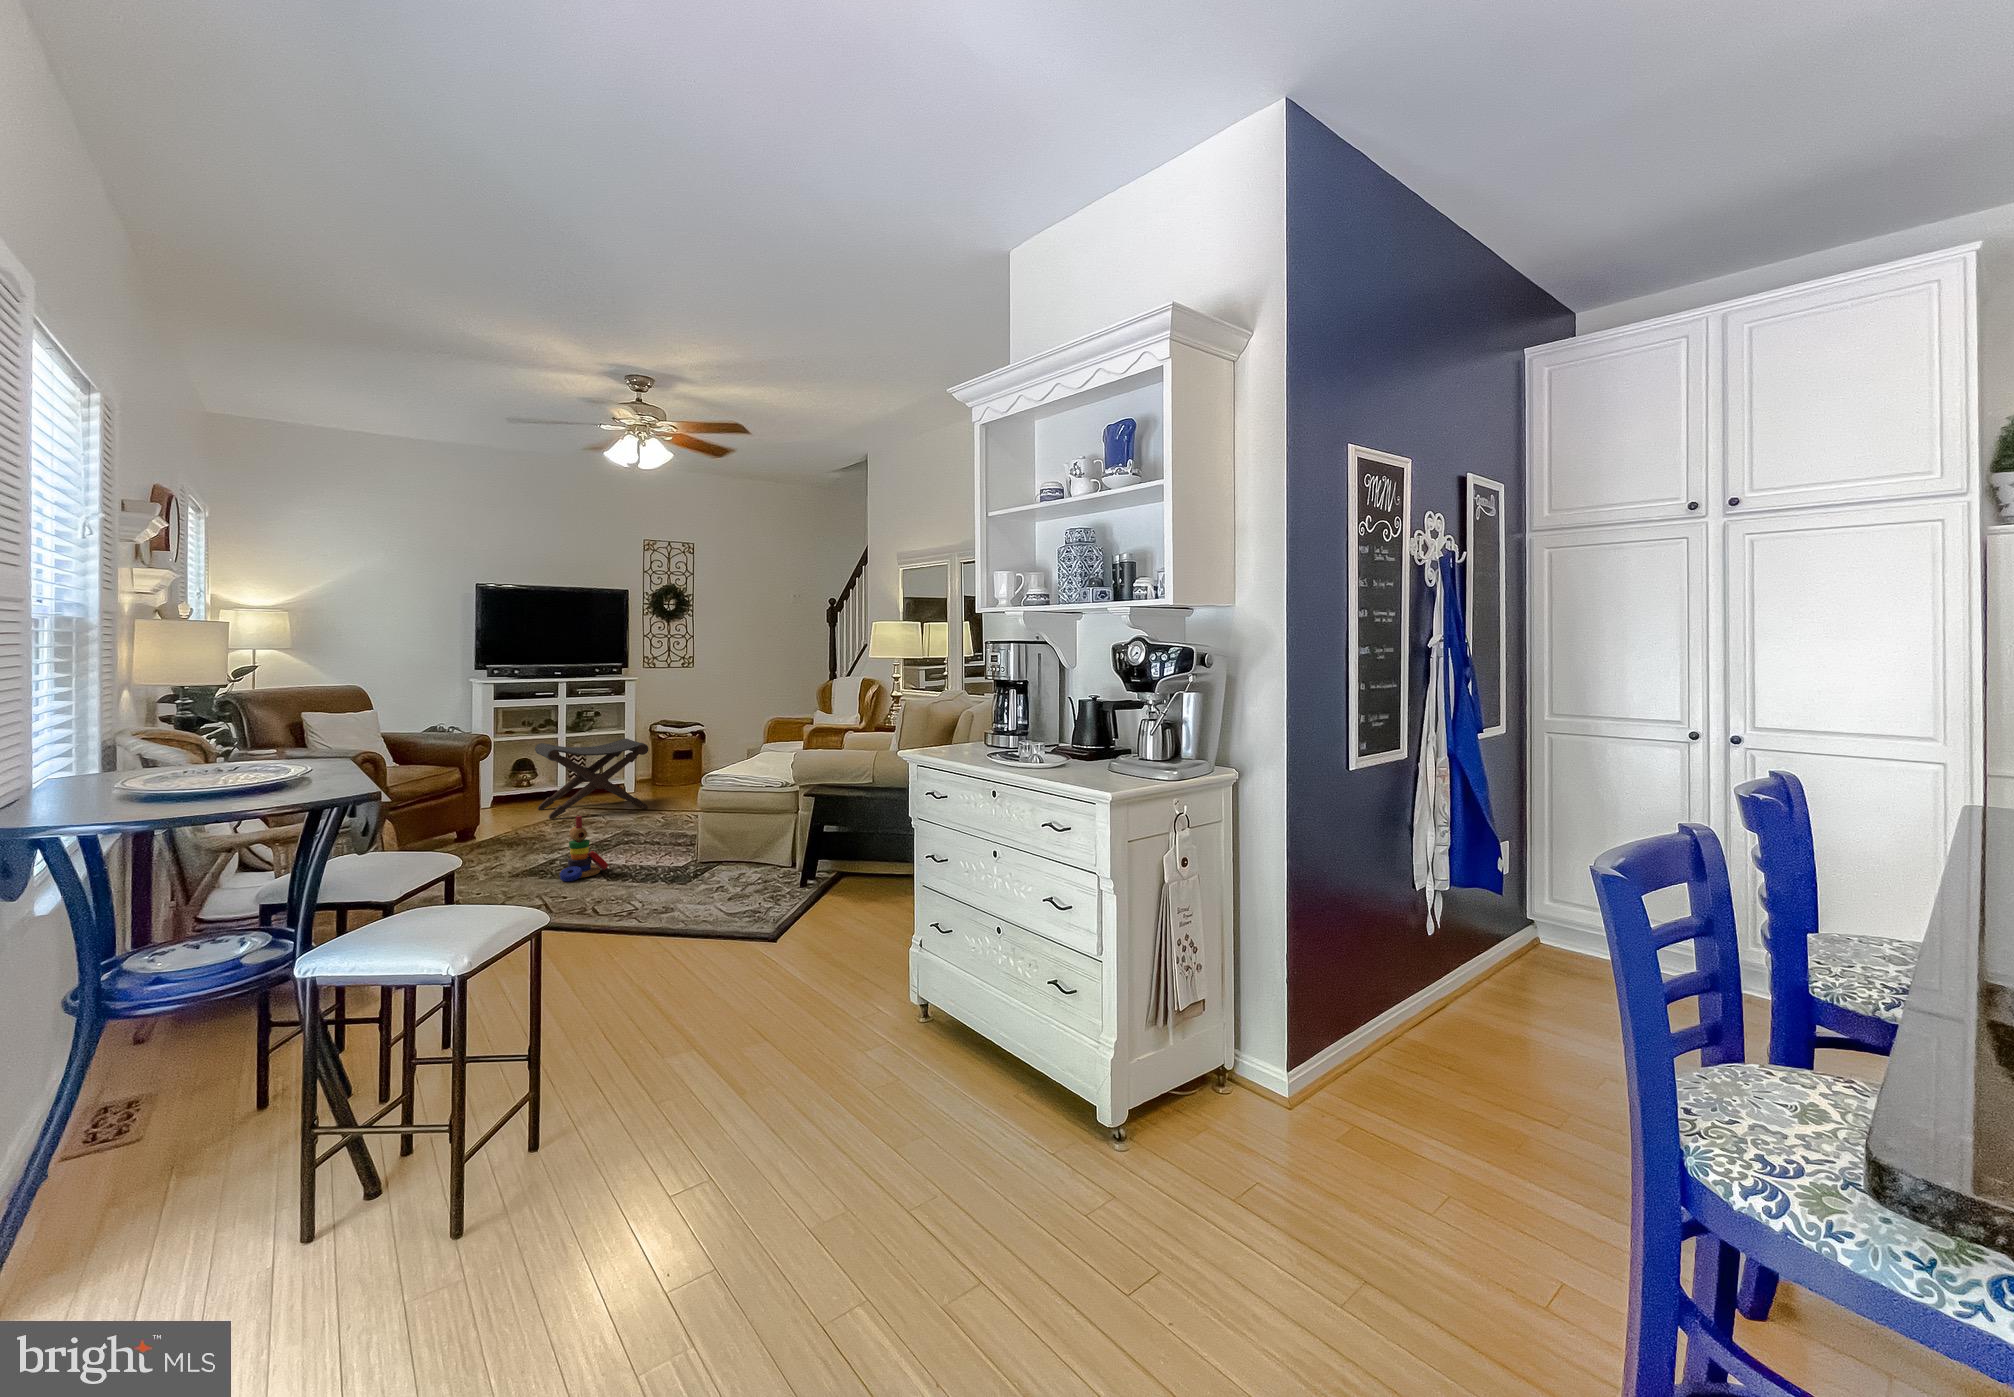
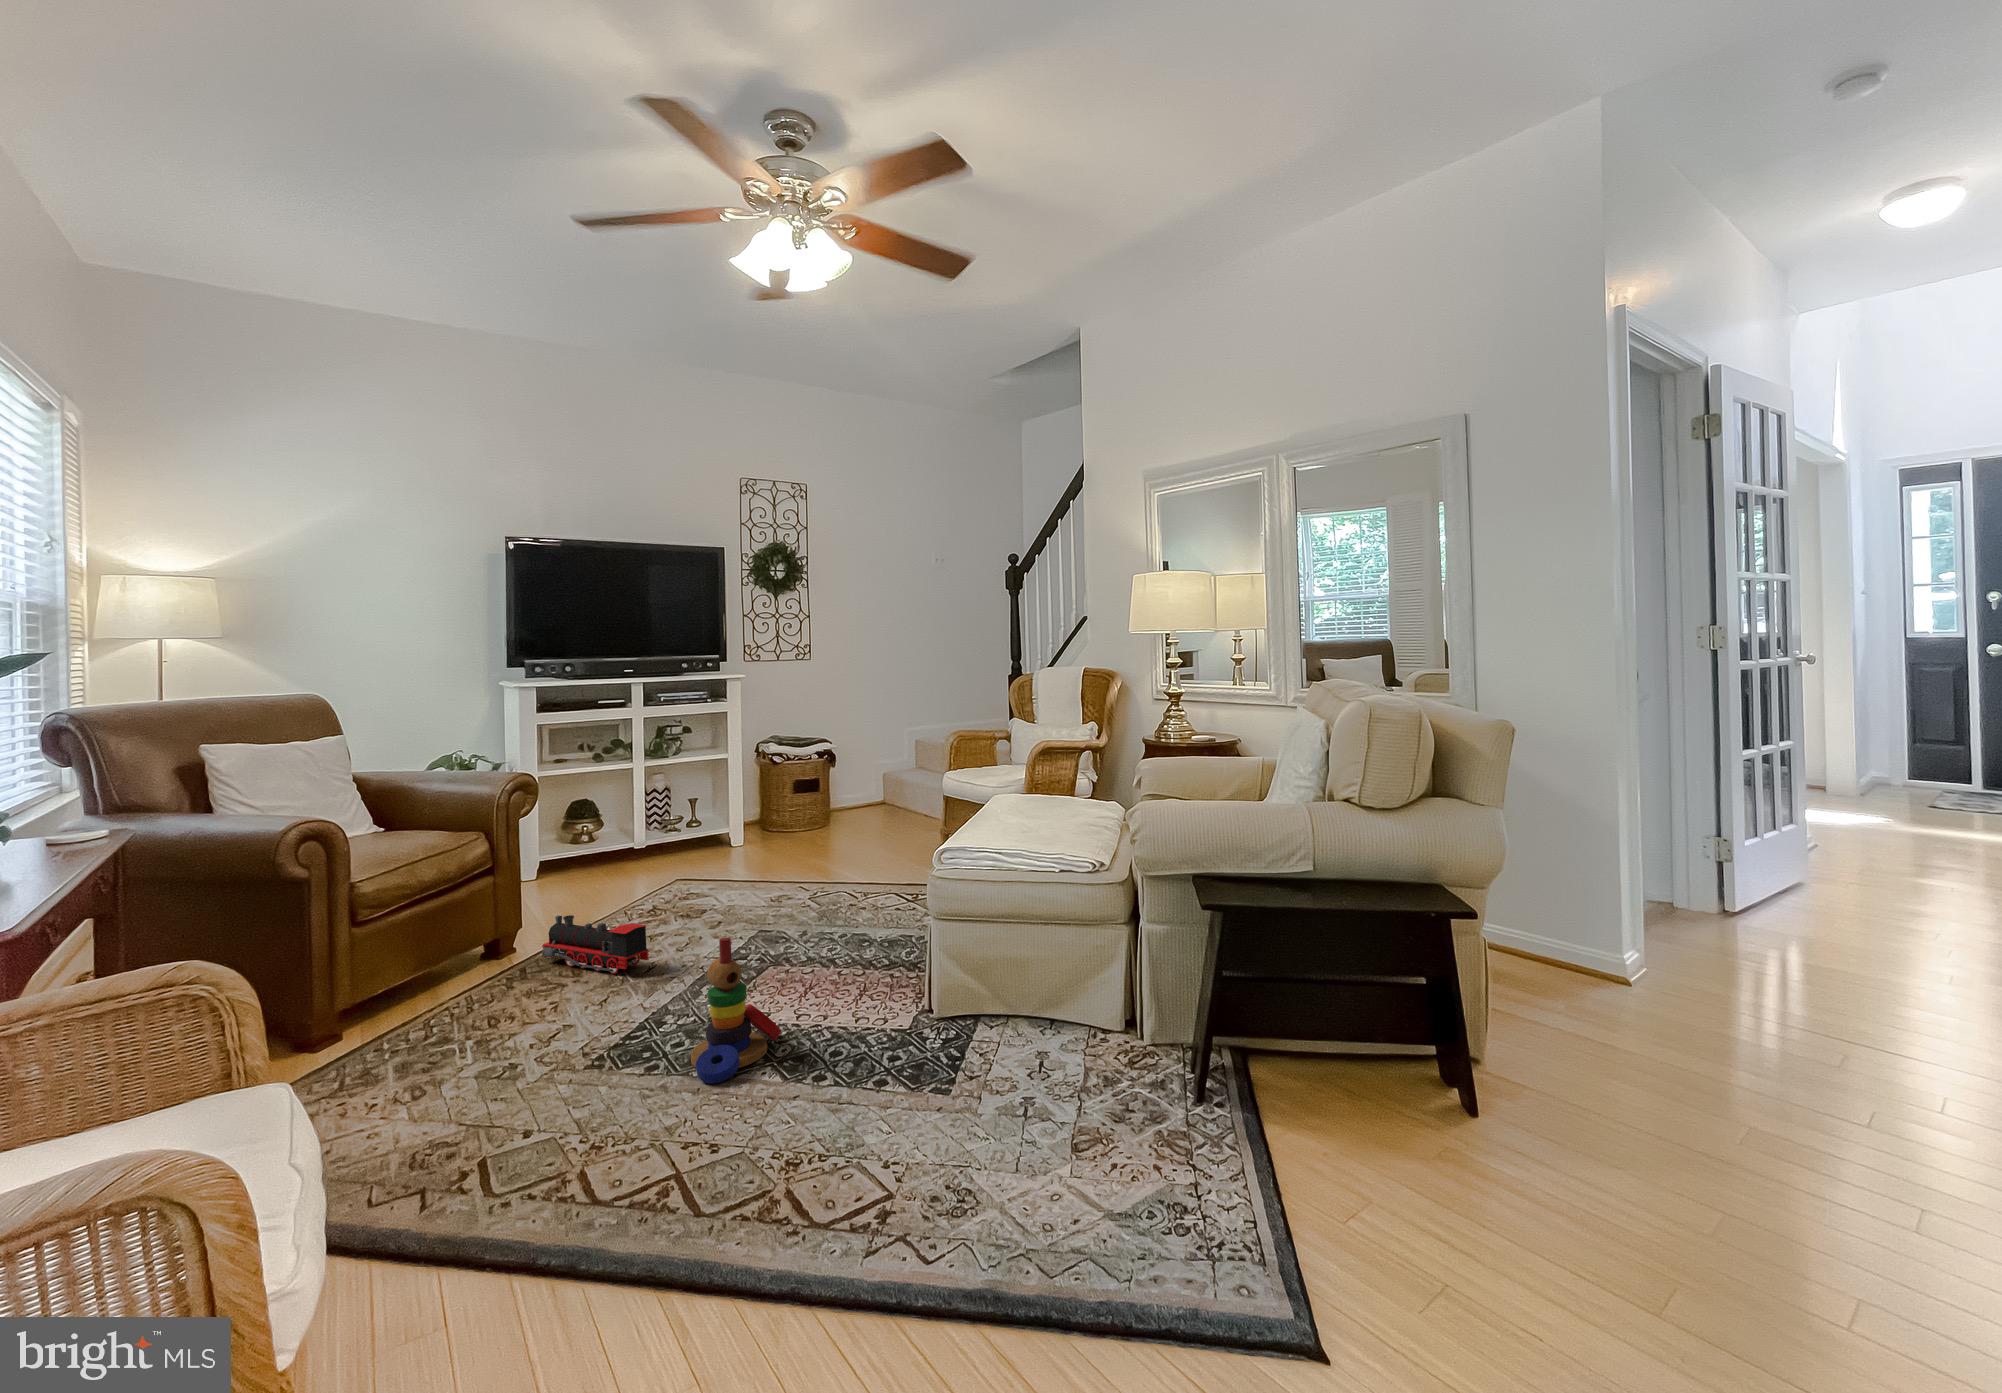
footstool: present [535,739,648,819] -> none [602,766,779,903]
toy train: none [490,816,551,847] -> present [542,915,649,974]

